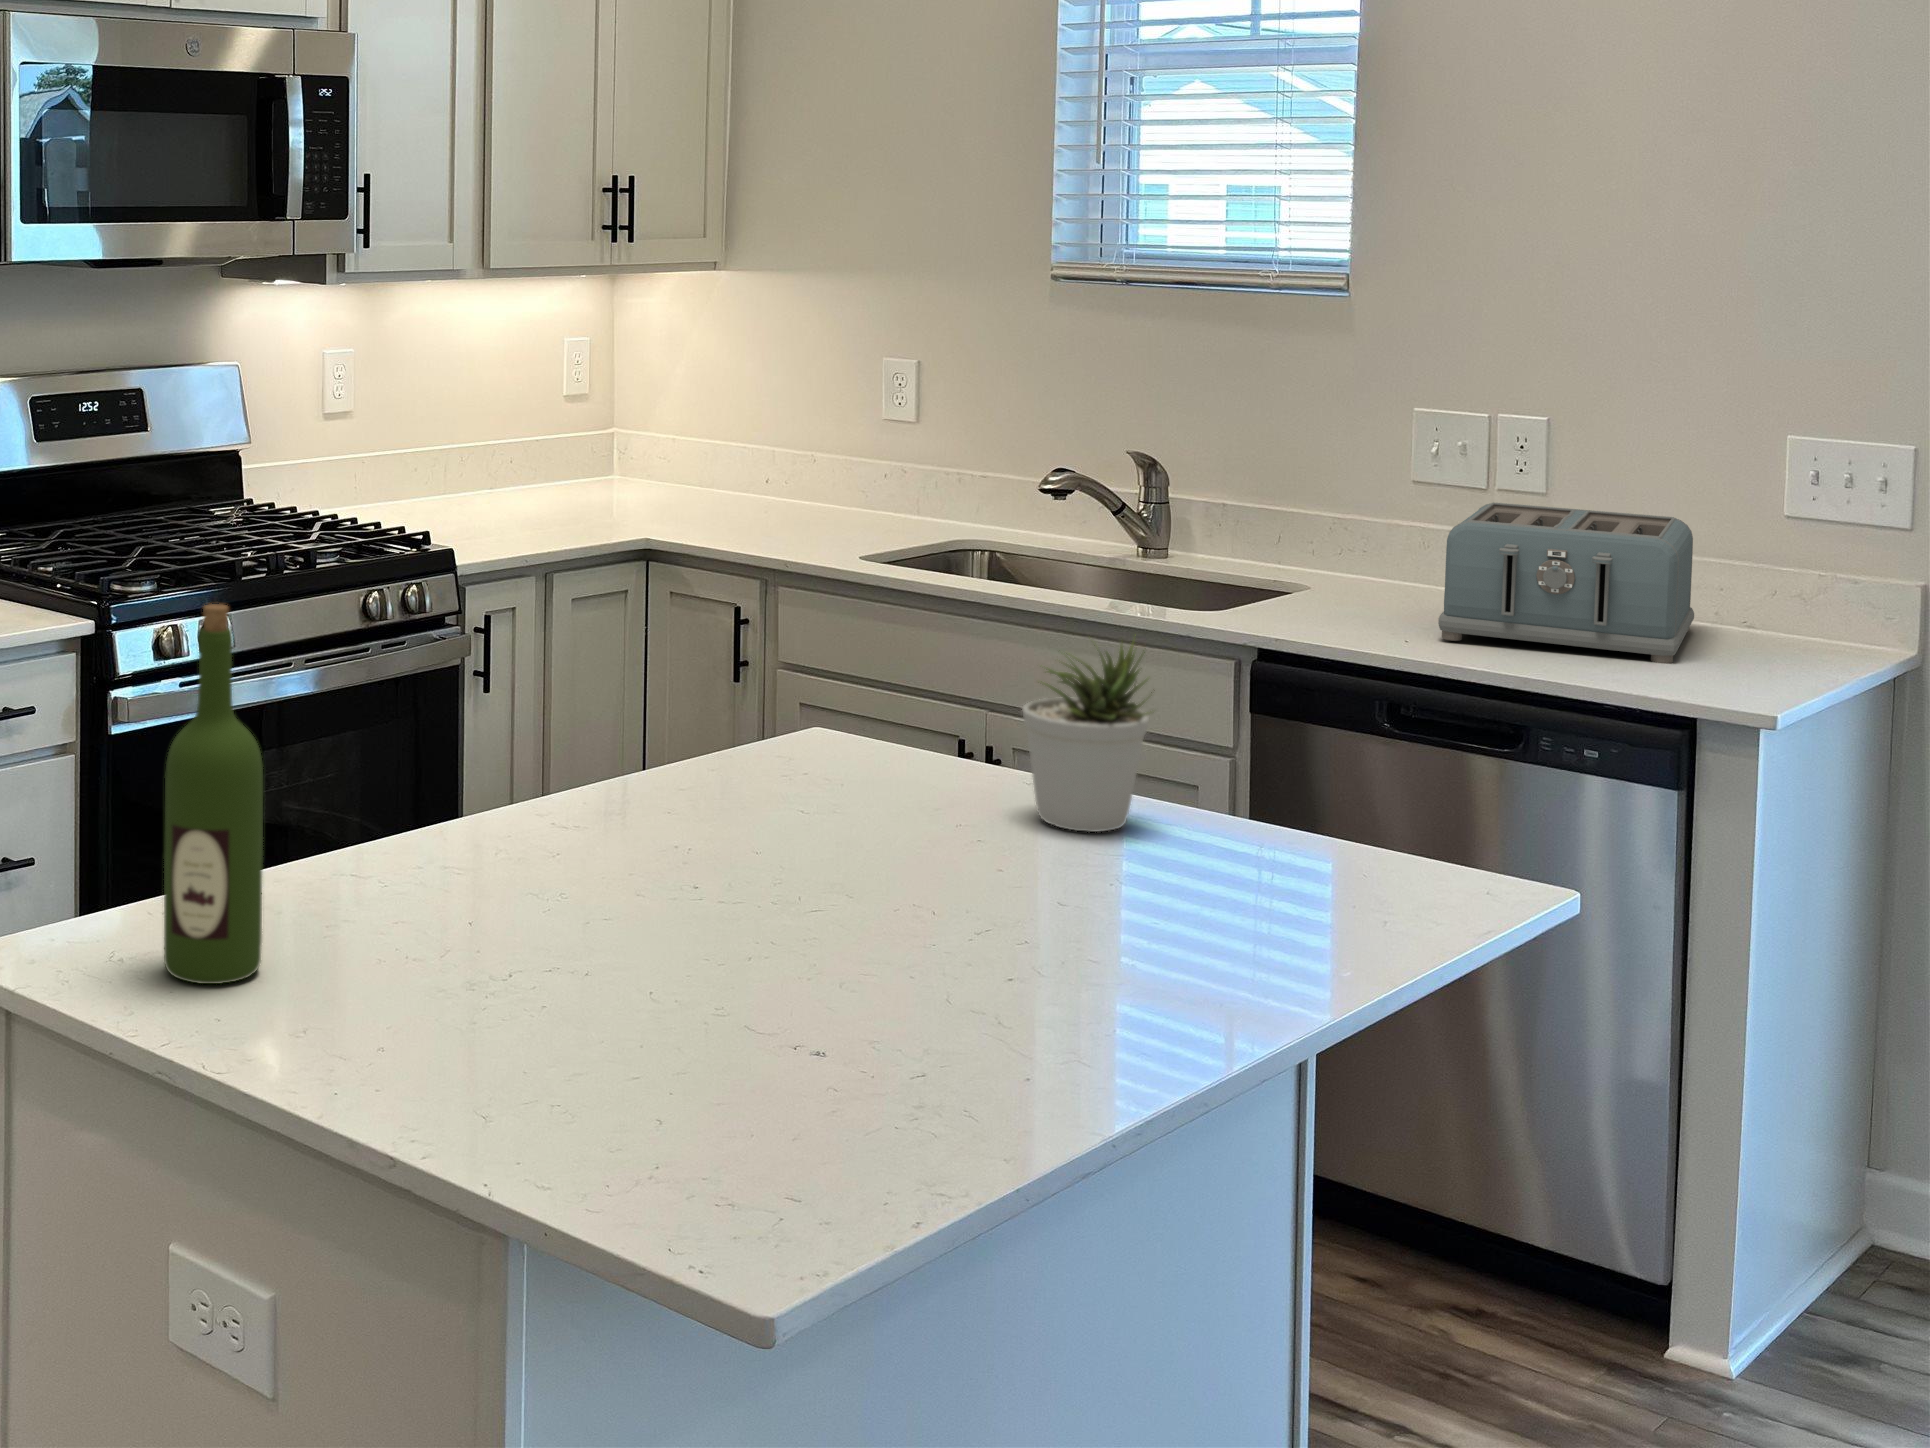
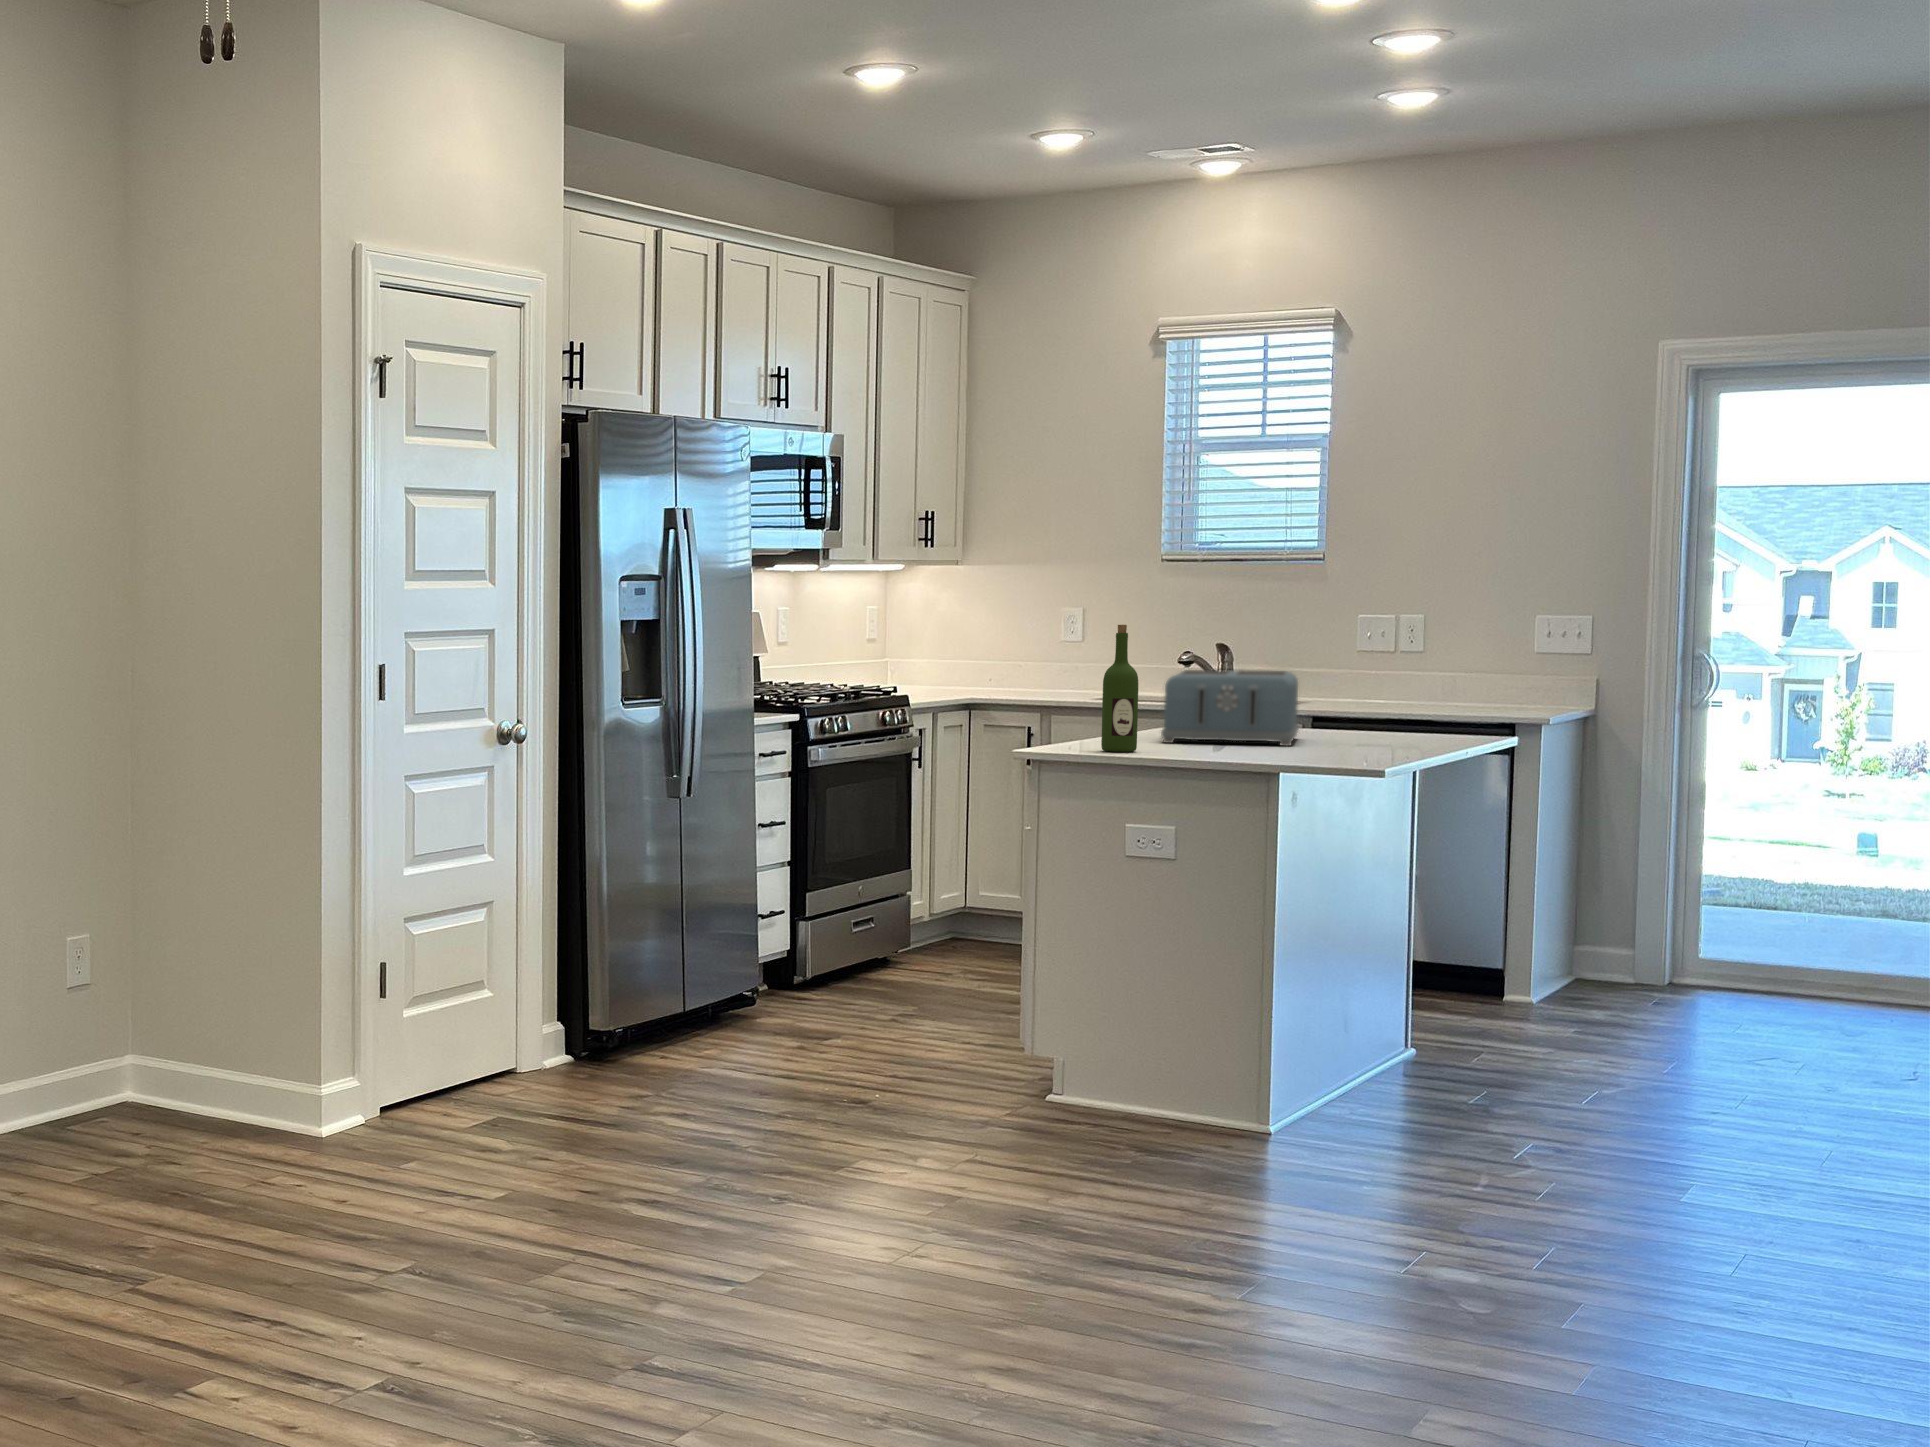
toaster: present [1438,502,1694,663] -> present [1161,670,1299,746]
potted plant: present [1023,641,1155,832] -> none [1308,658,1367,734]

